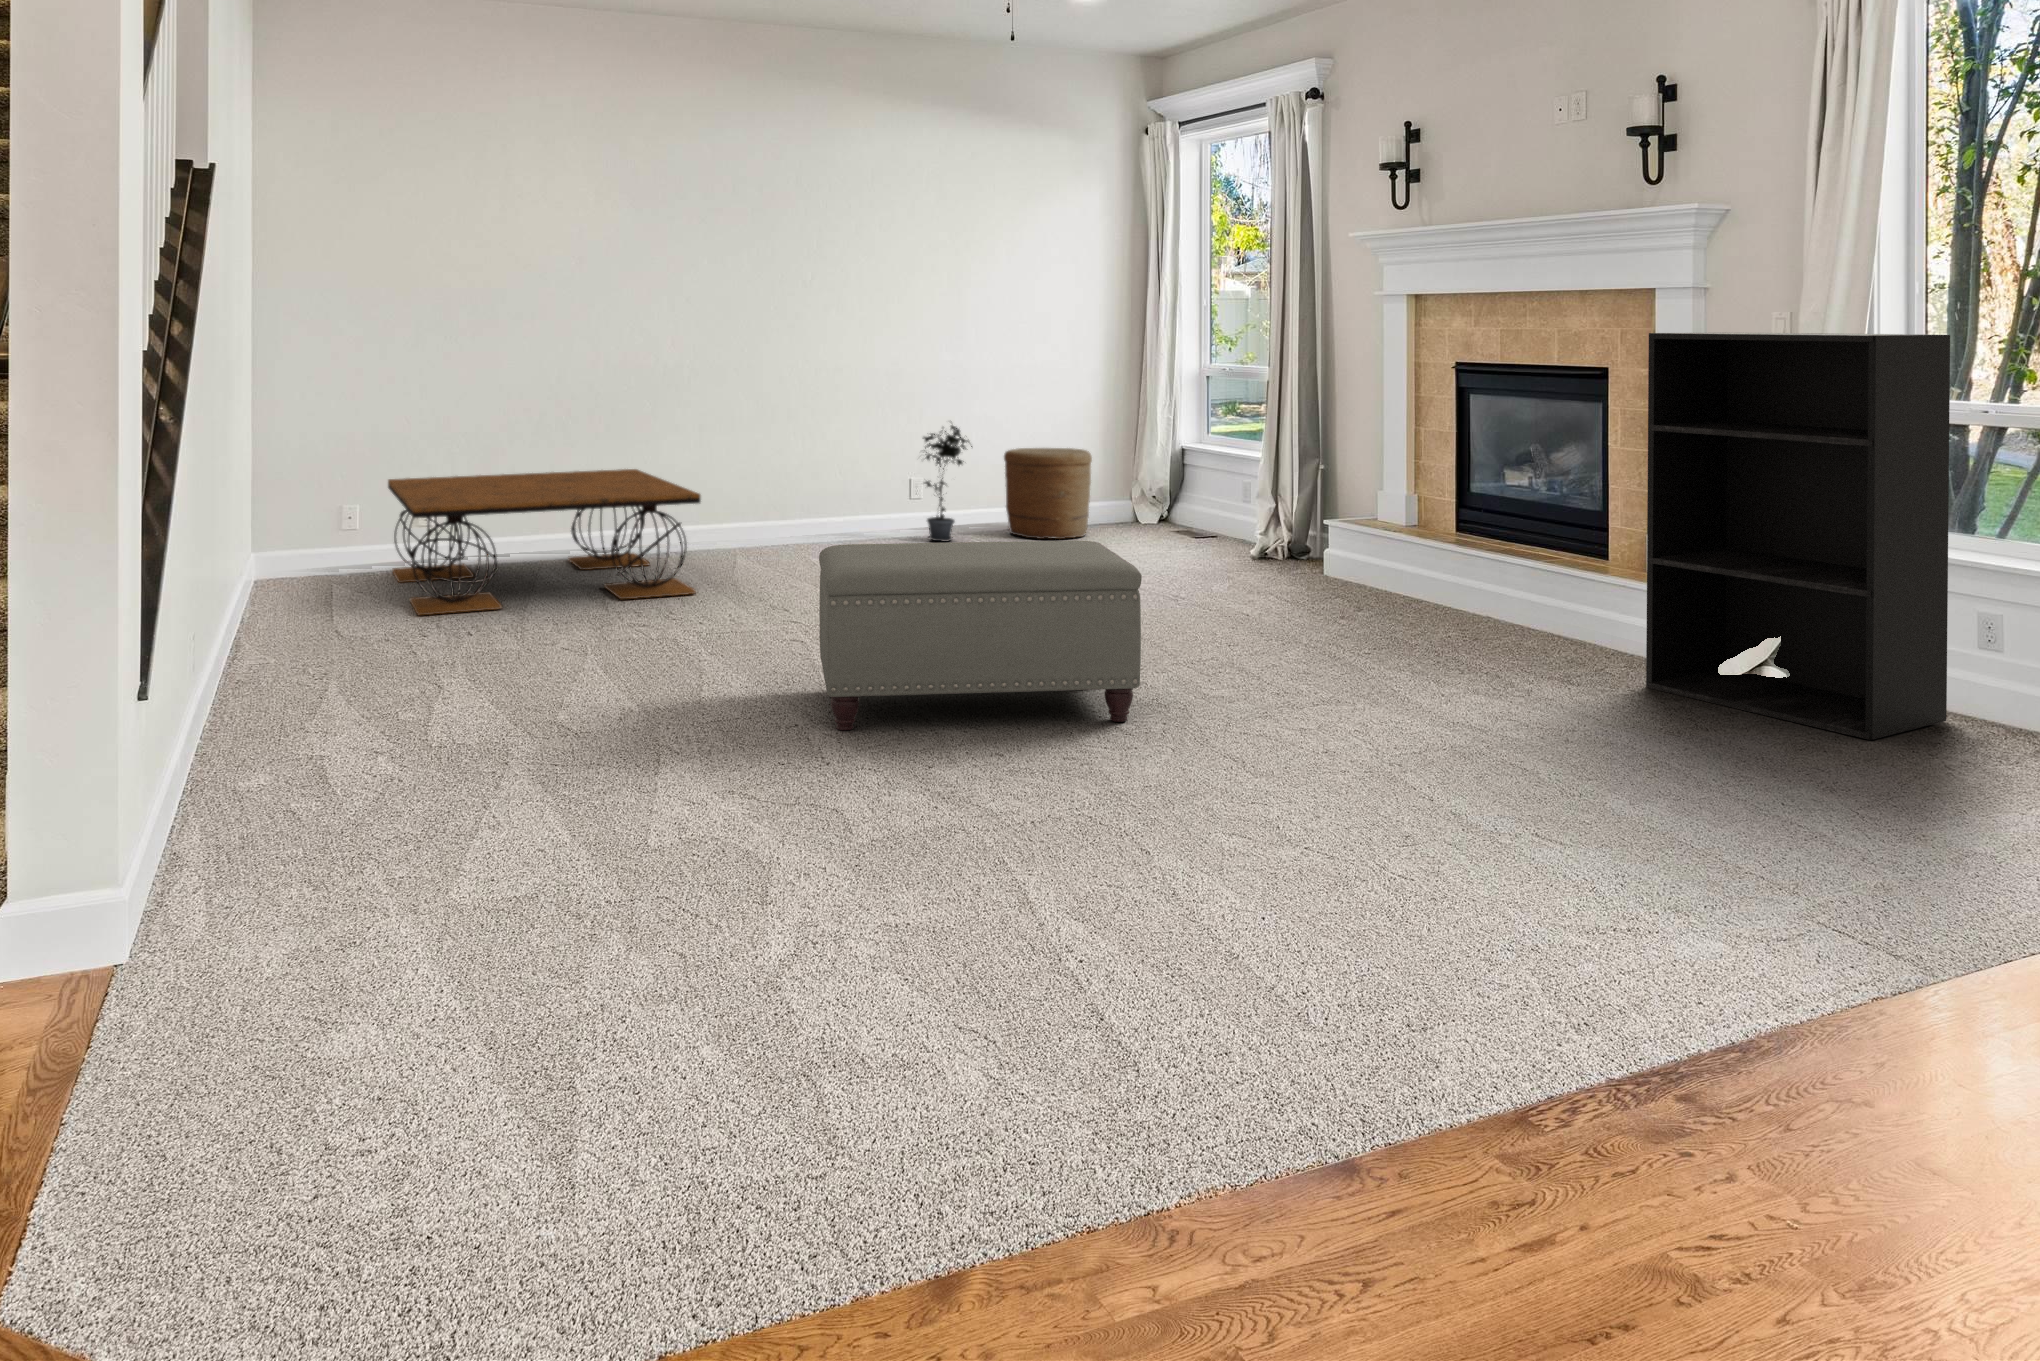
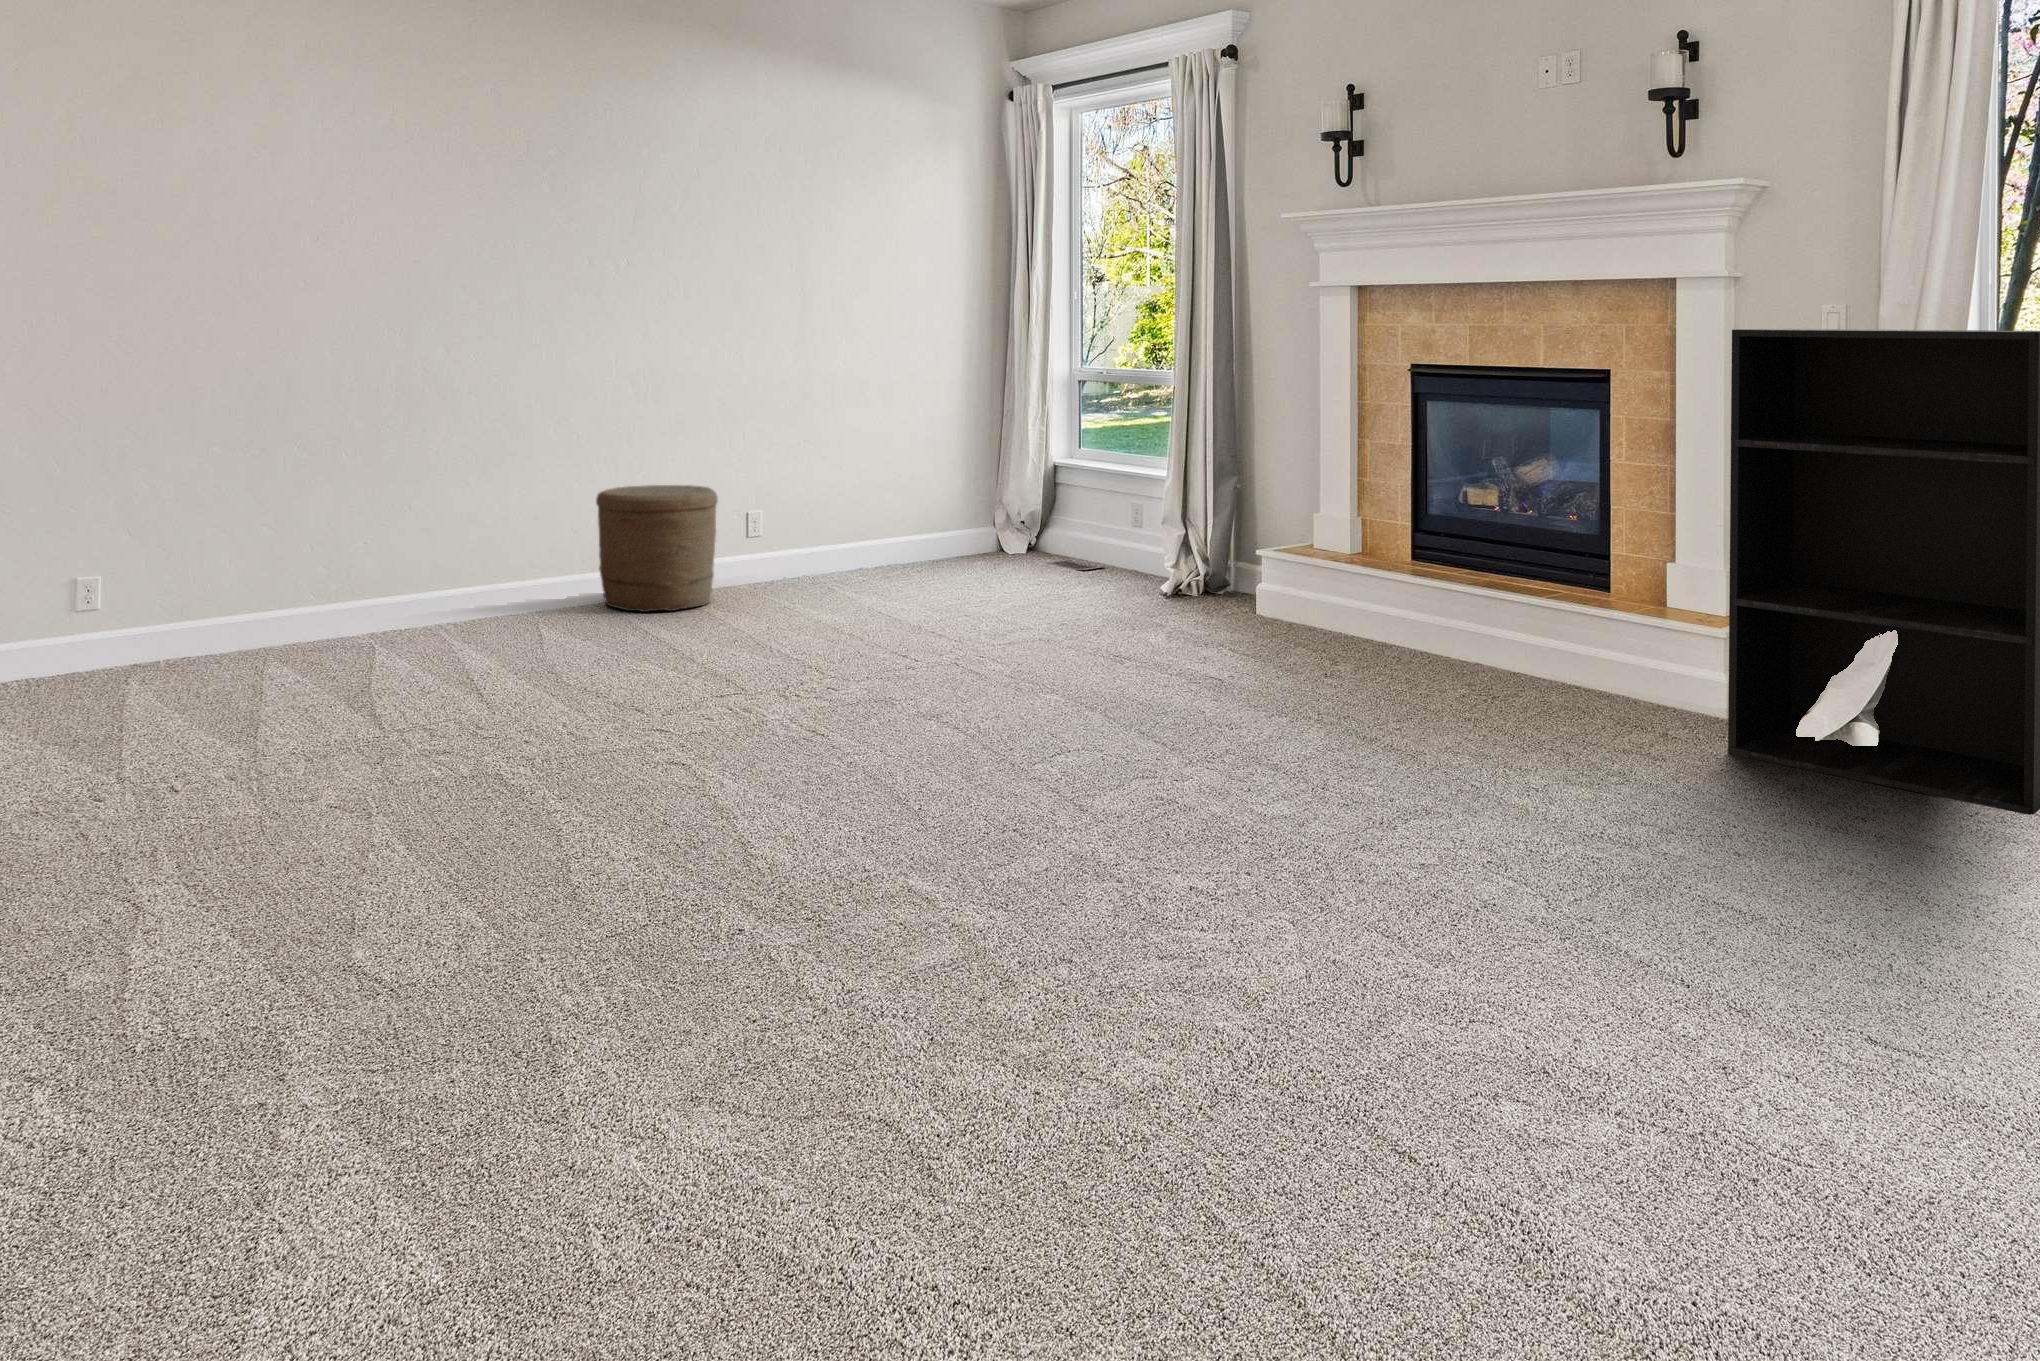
potted plant: present [923,425,972,542] -> none [754,438,825,587]
woven basket: present [1004,448,1092,539] -> present [596,485,718,612]
coffee table: present [388,469,701,615] -> none [29,509,501,738]
ottoman: present [819,541,1142,731] -> none [728,606,1196,906]

